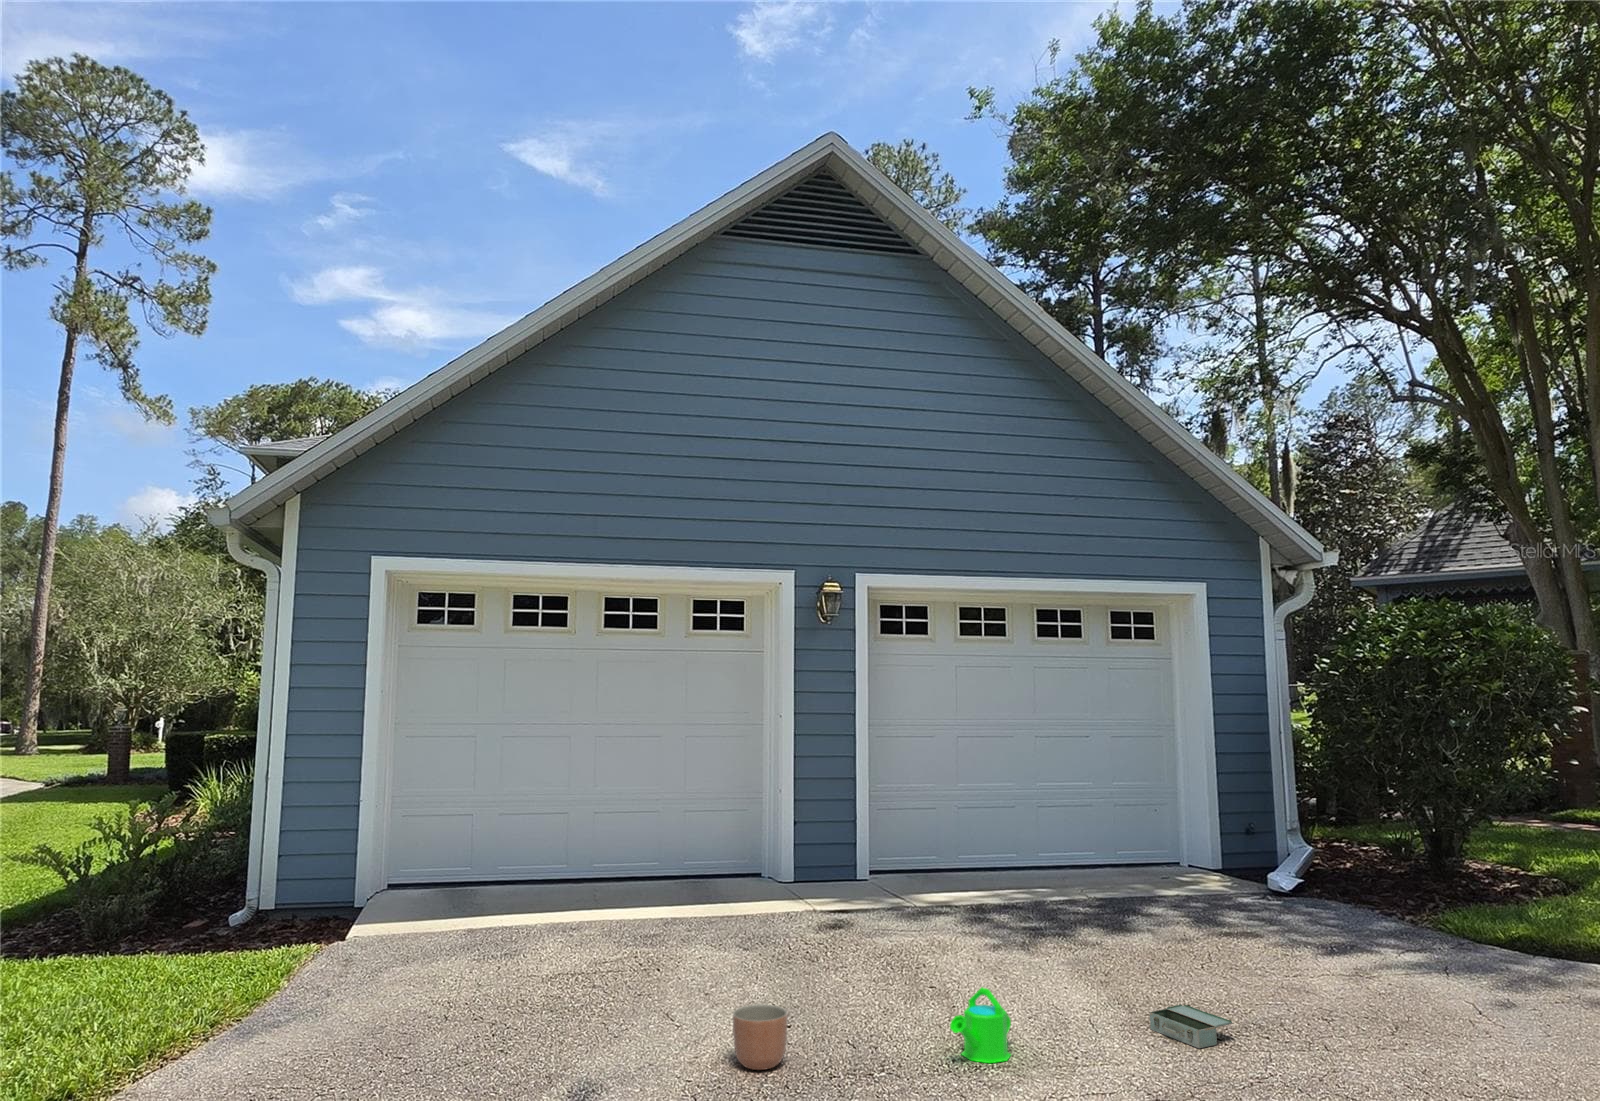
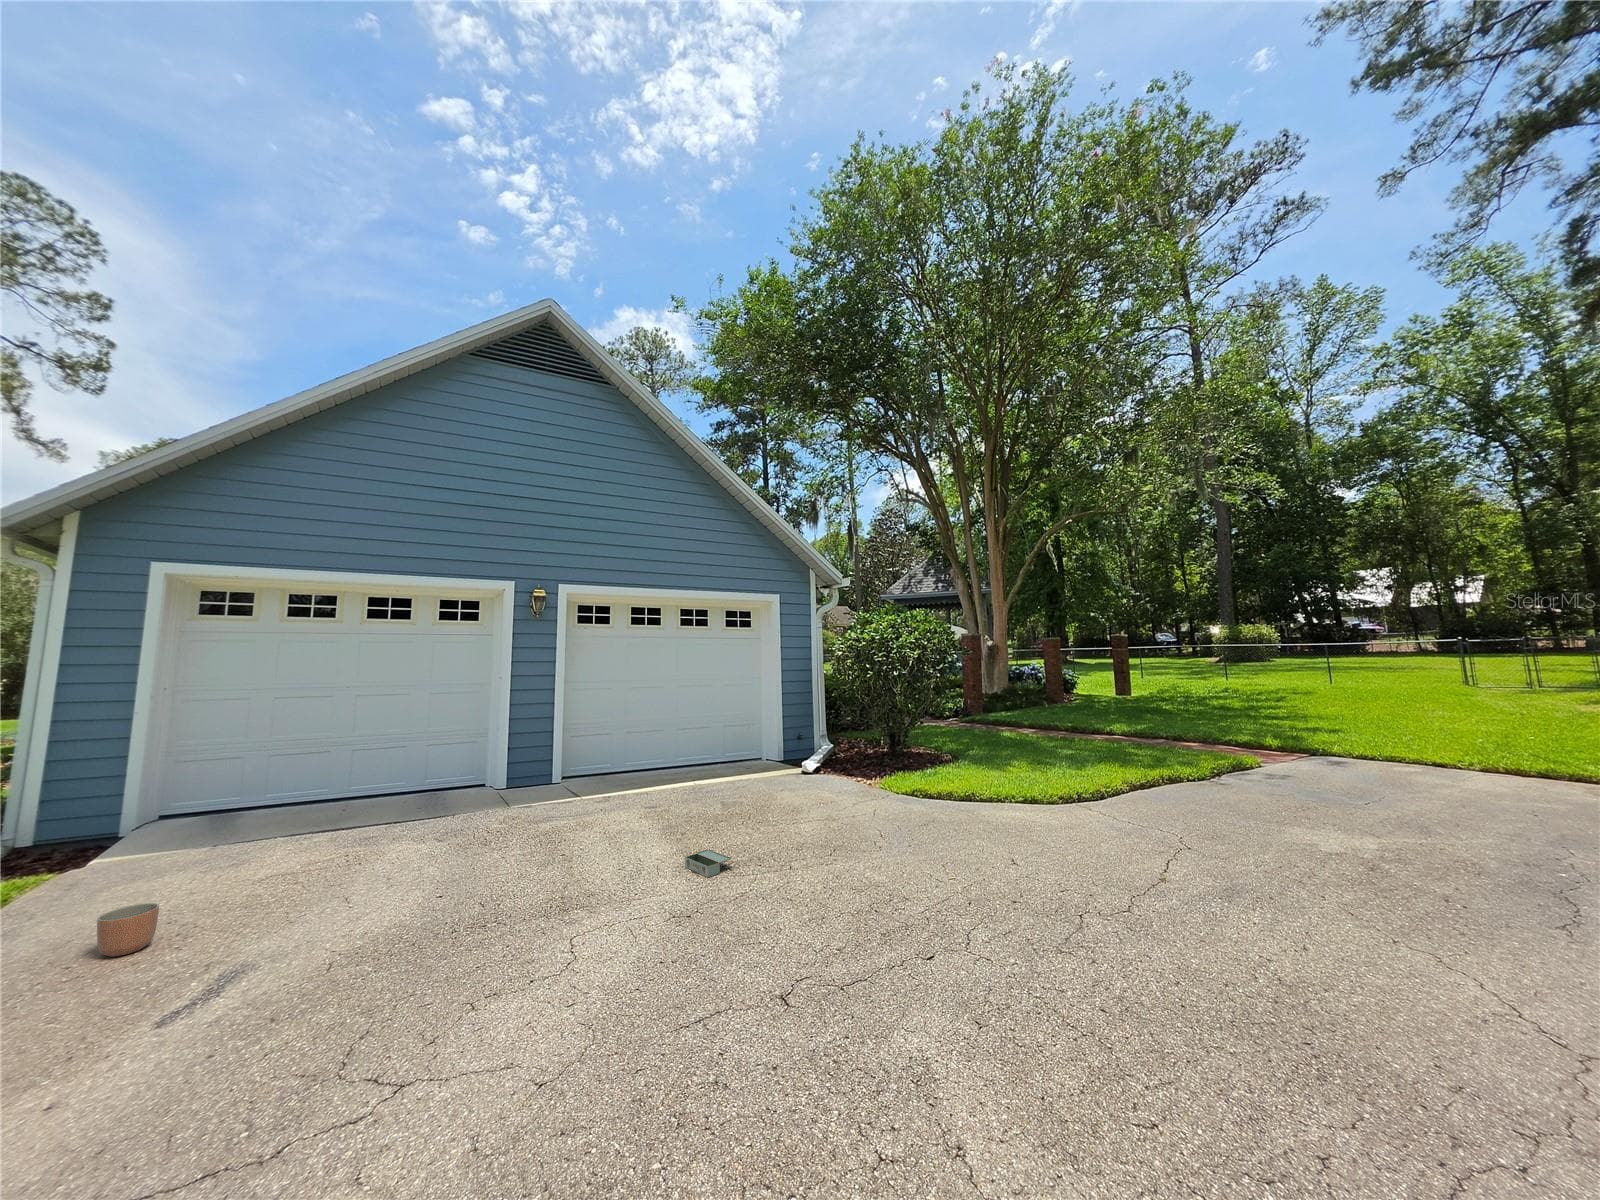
watering can: present [950,988,1011,1063] -> none [538,856,589,906]
planter: present [733,1004,788,1070] -> present [97,903,159,957]

